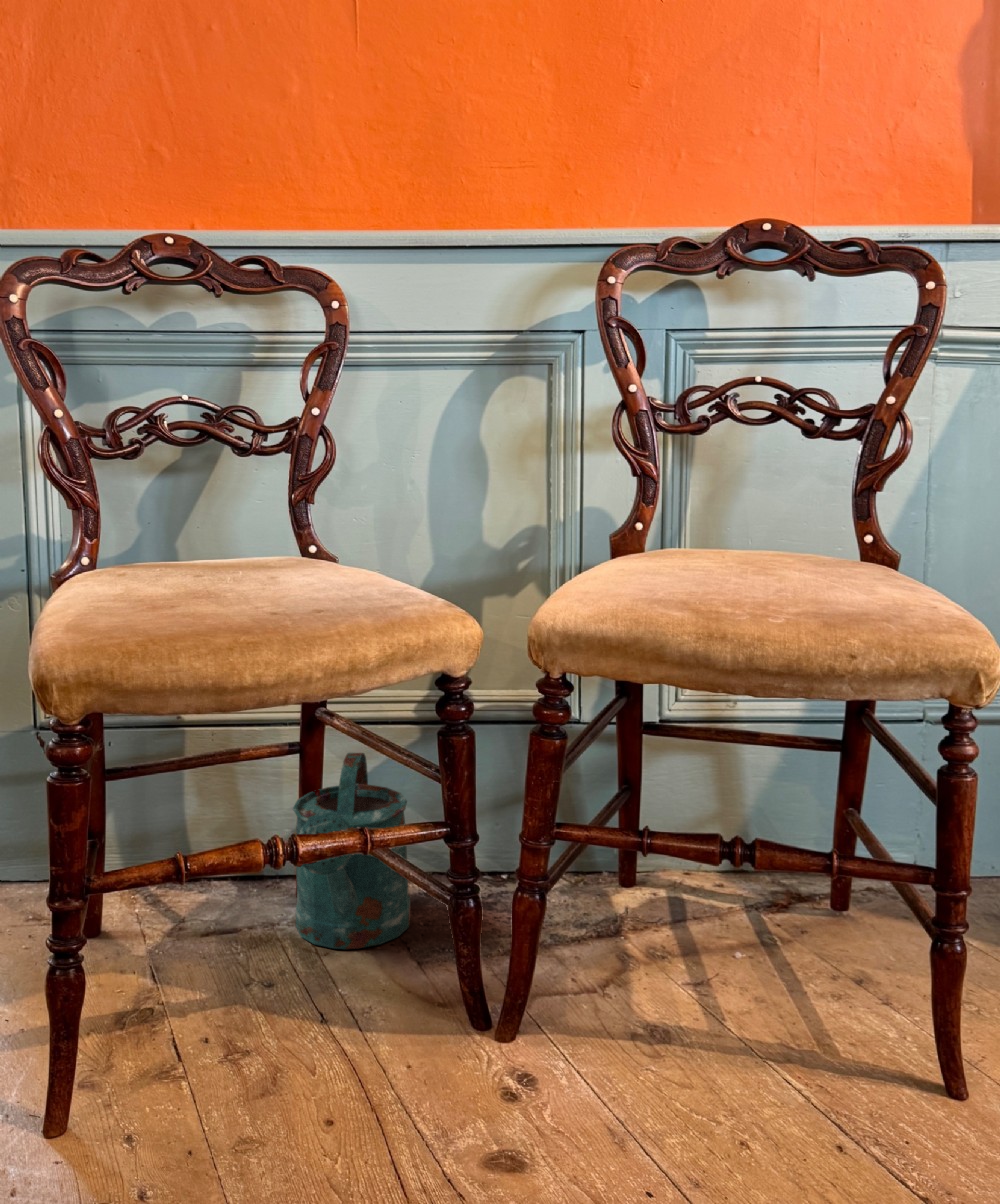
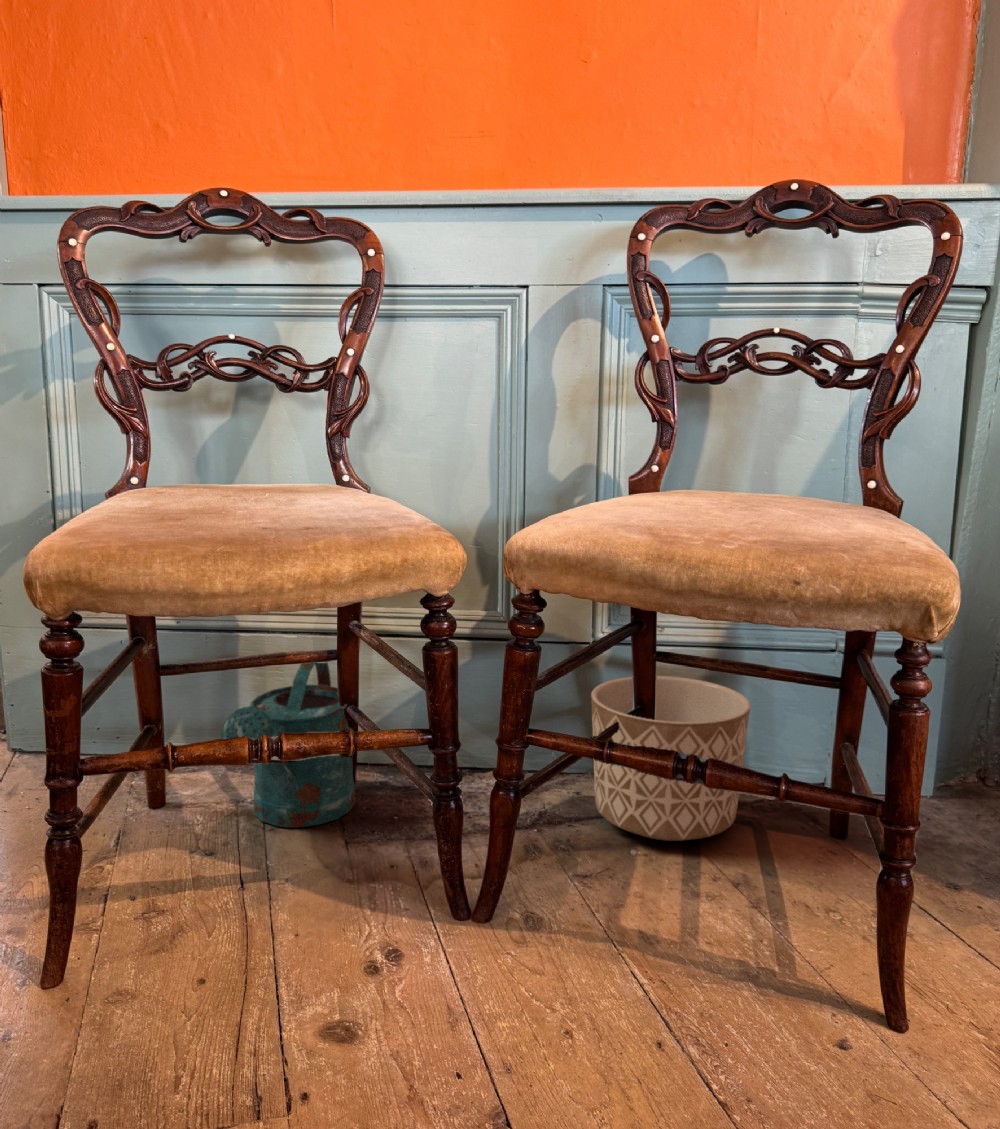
planter: none [676,759,852,938] -> present [591,676,750,841]

